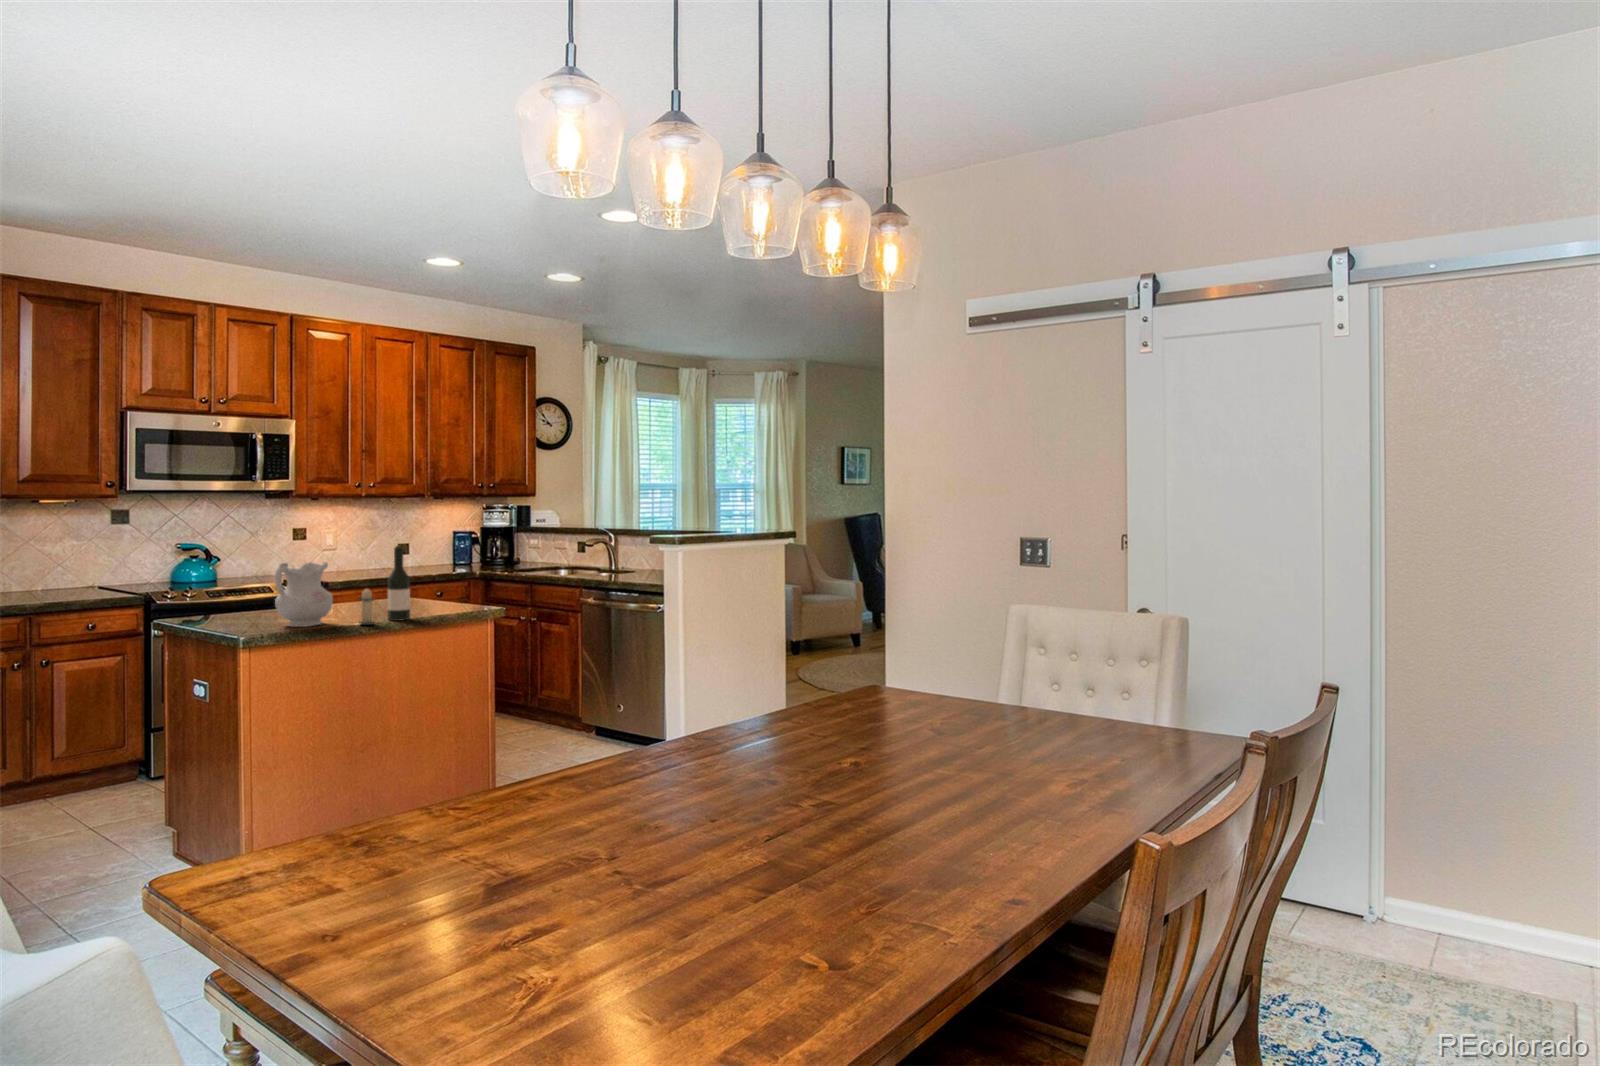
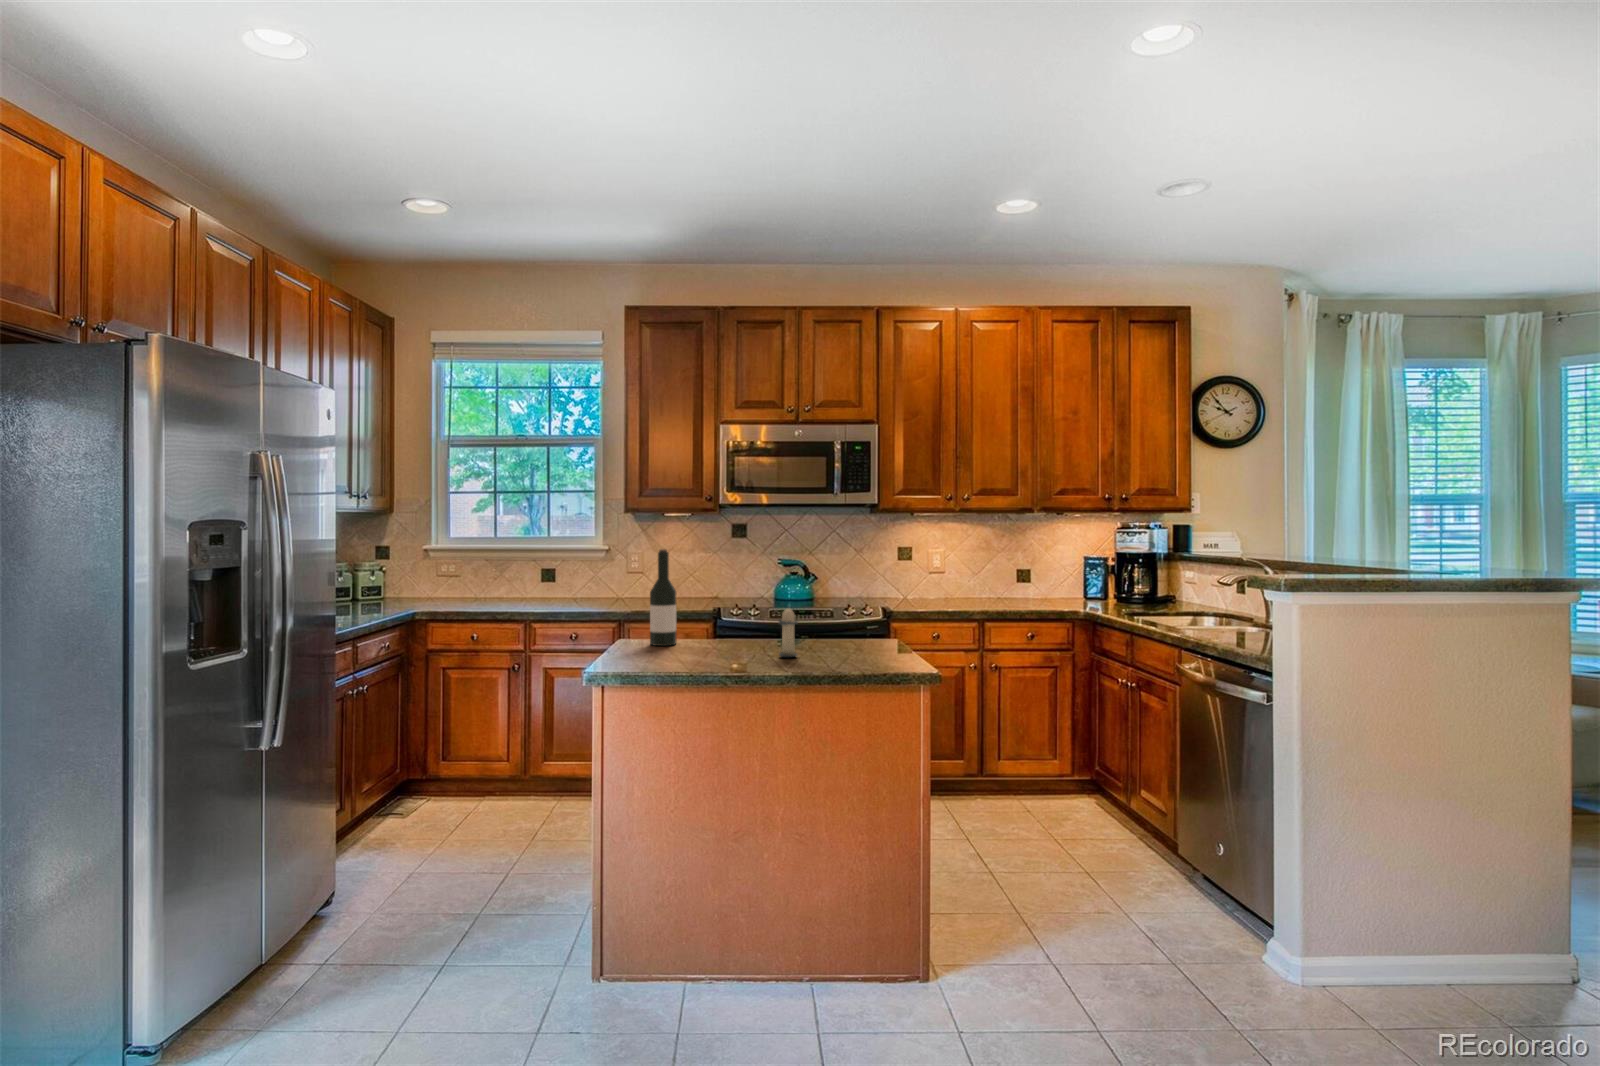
wine bottle: present [388,546,410,621] -> present [650,549,676,646]
ceramic pitcher: present [275,562,333,627] -> none [693,569,764,652]

